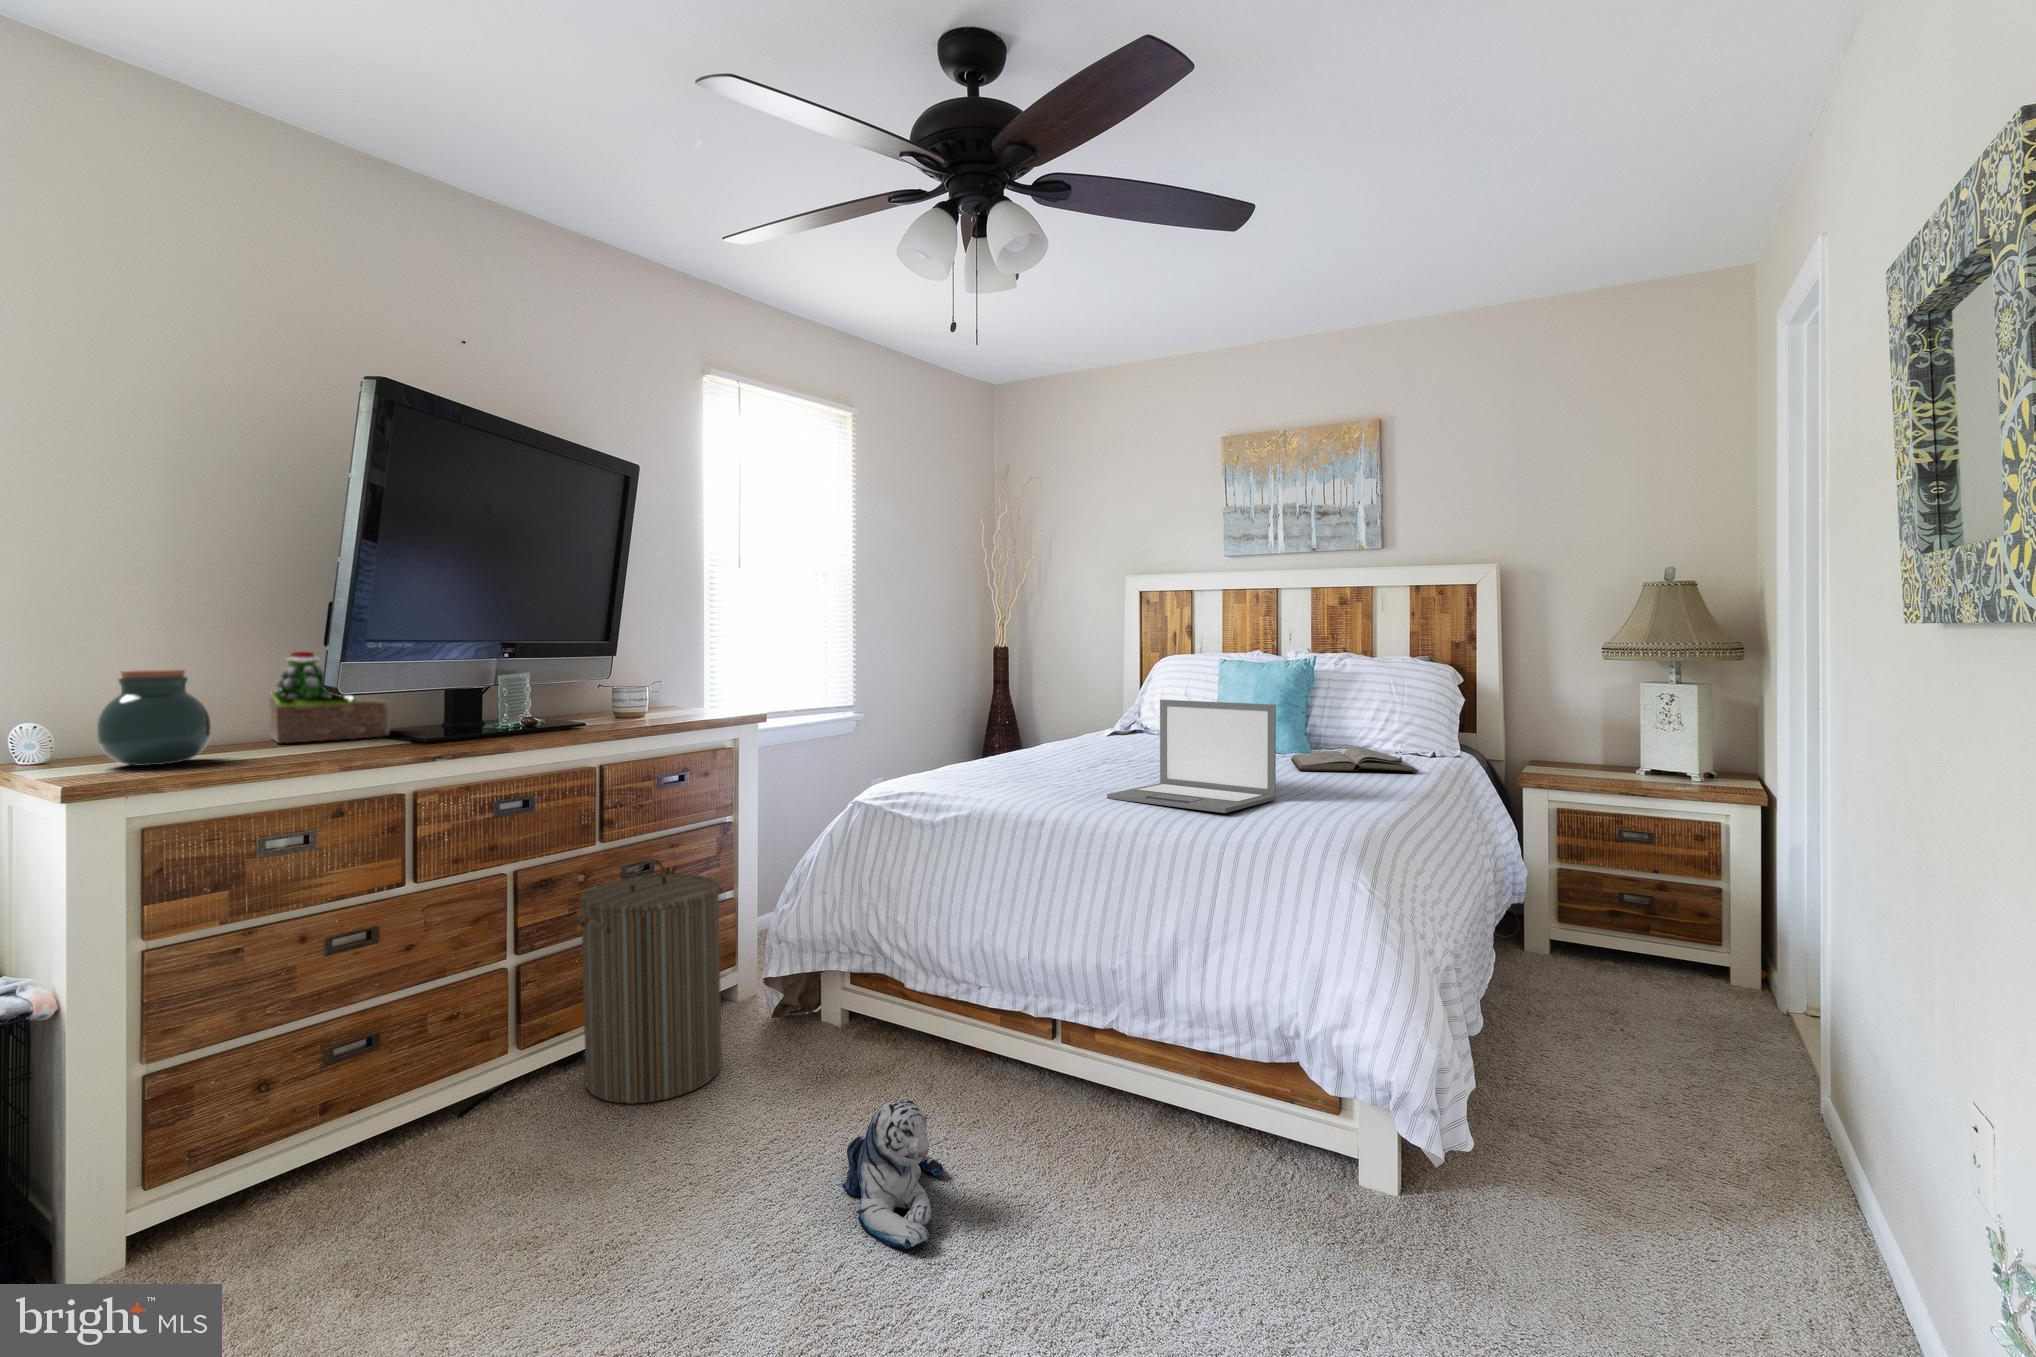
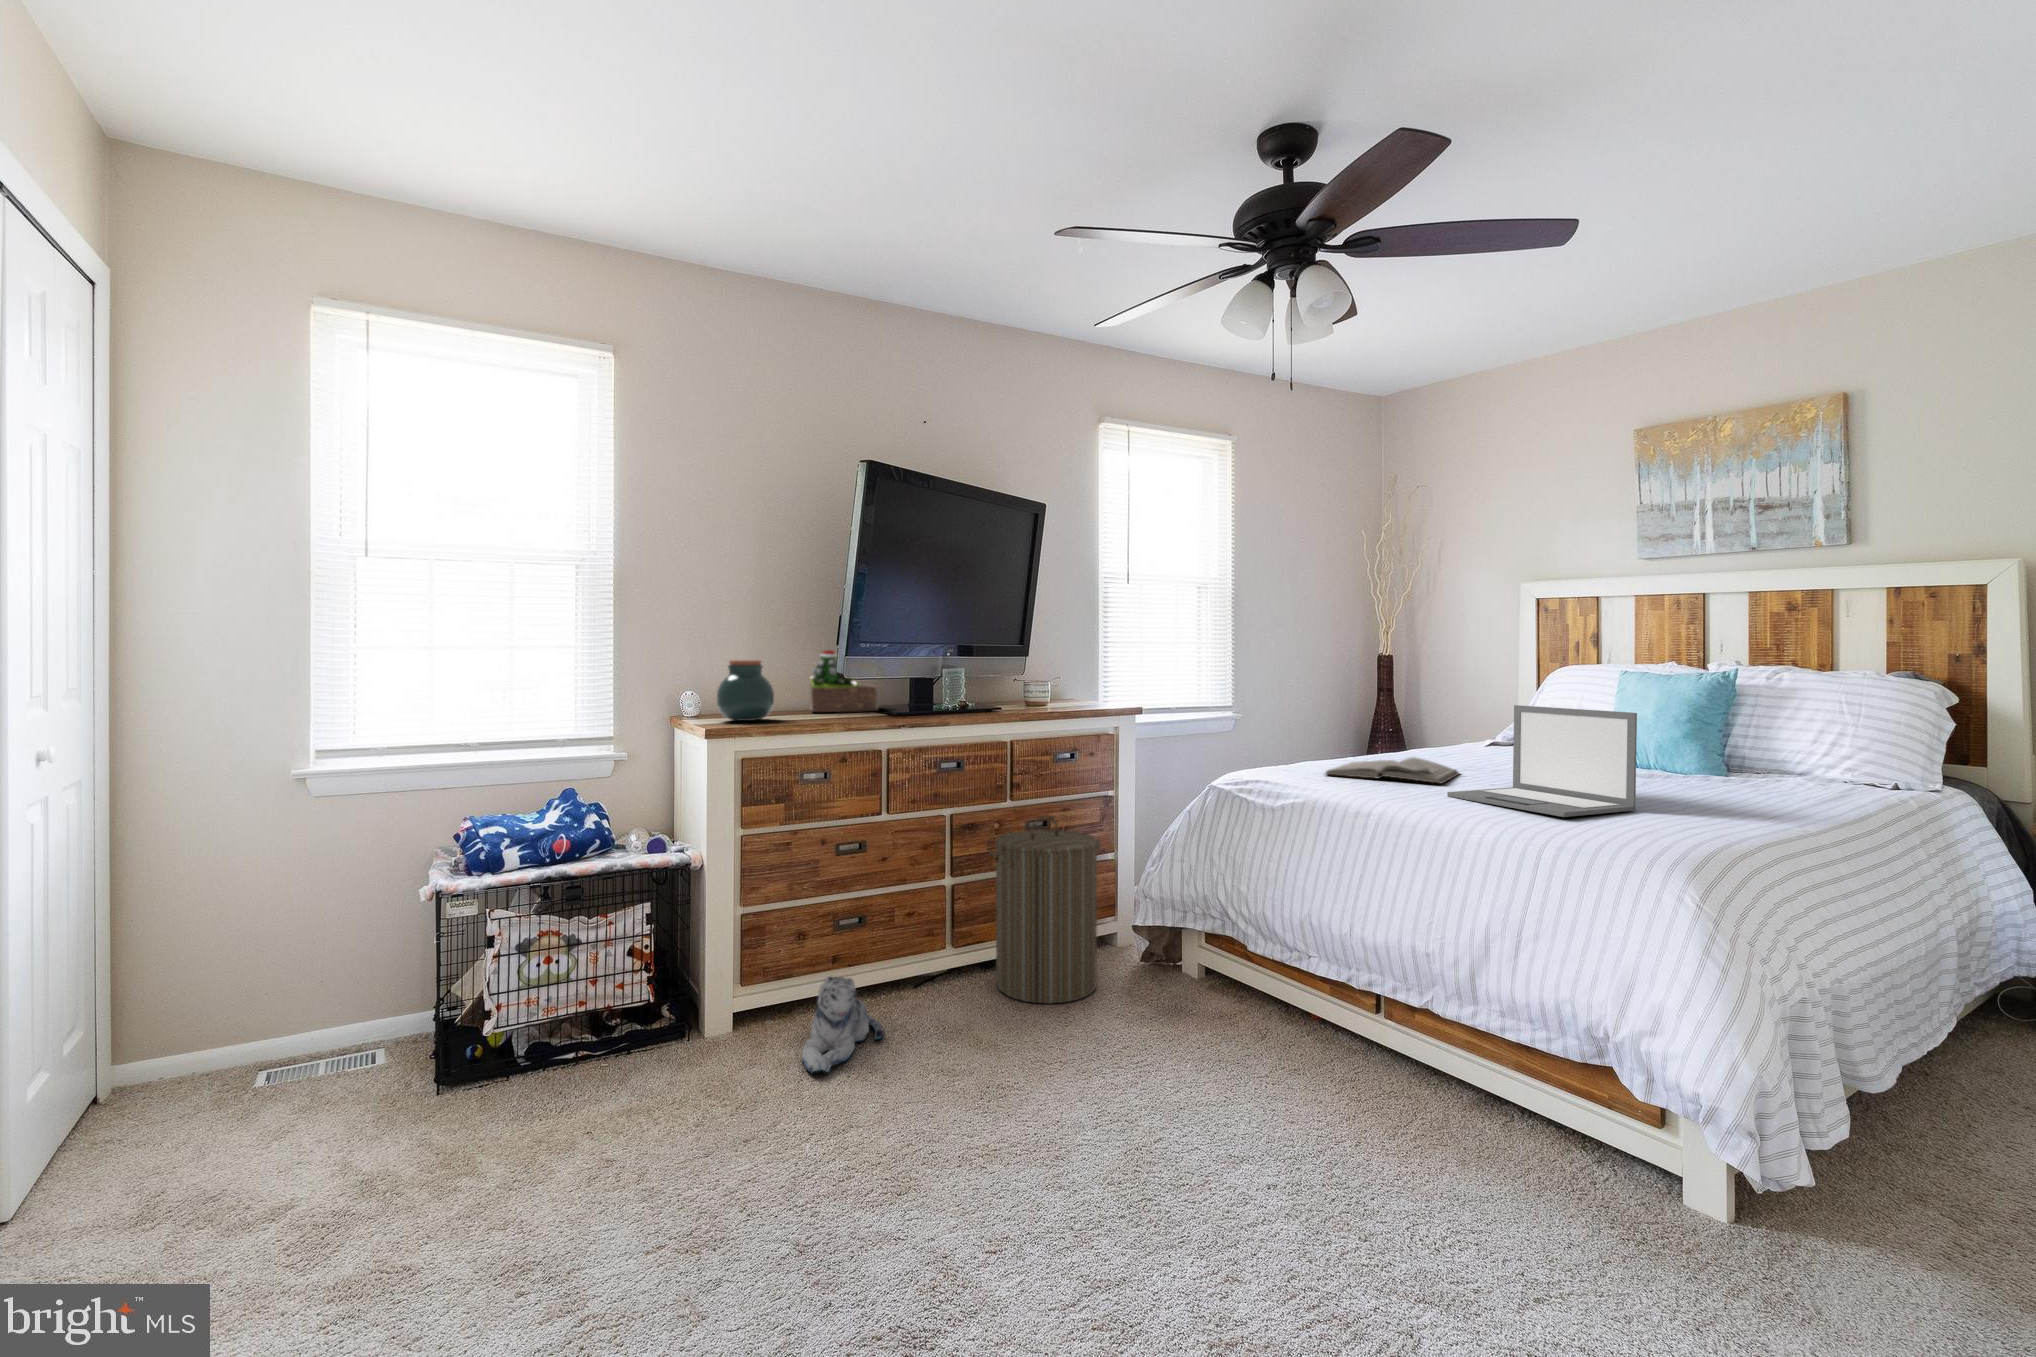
book: present [1291,747,1418,772] -> present [1325,757,1459,784]
plush toy: present [842,1101,944,1250] -> present [802,976,884,1073]

